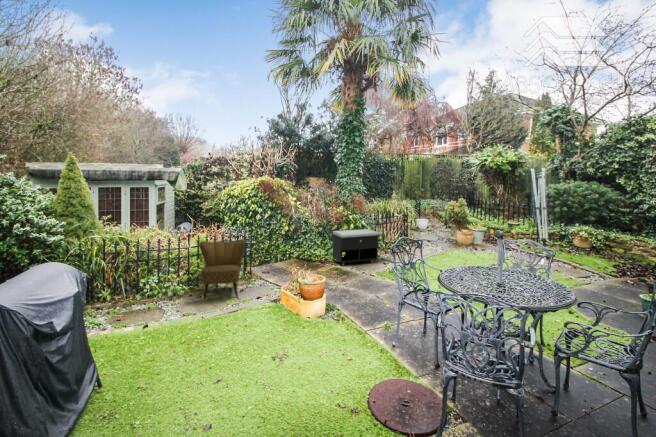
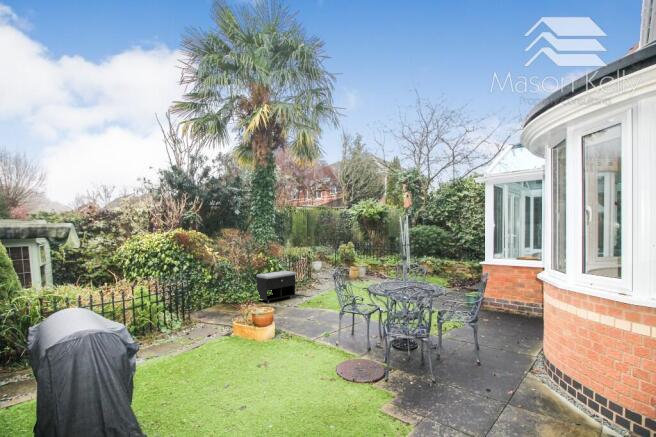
armchair: present [199,240,246,299] -> none [147,286,192,344]

